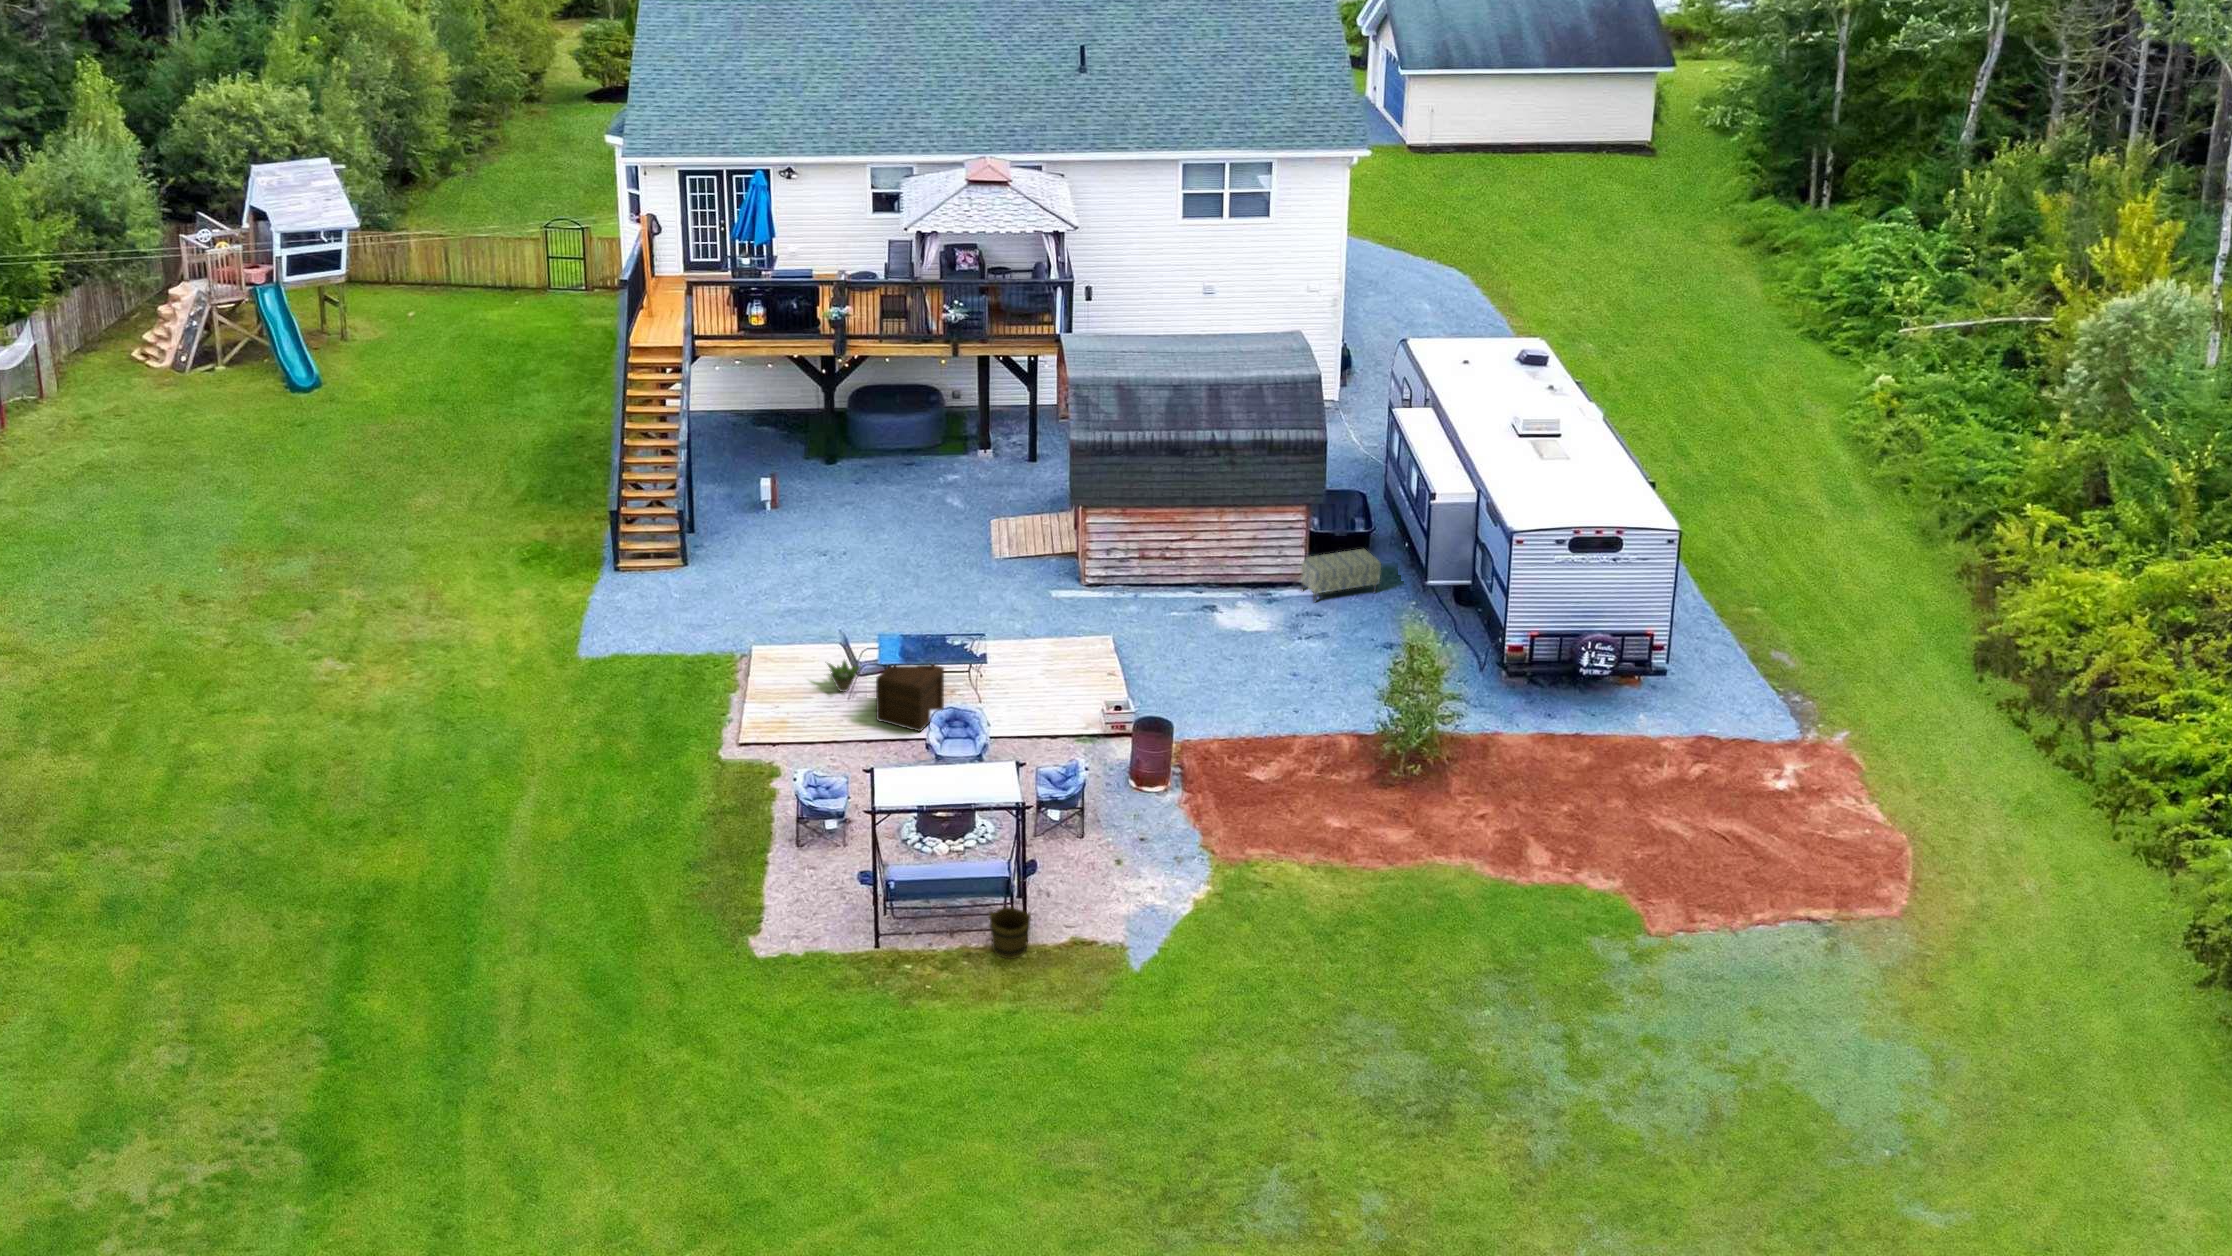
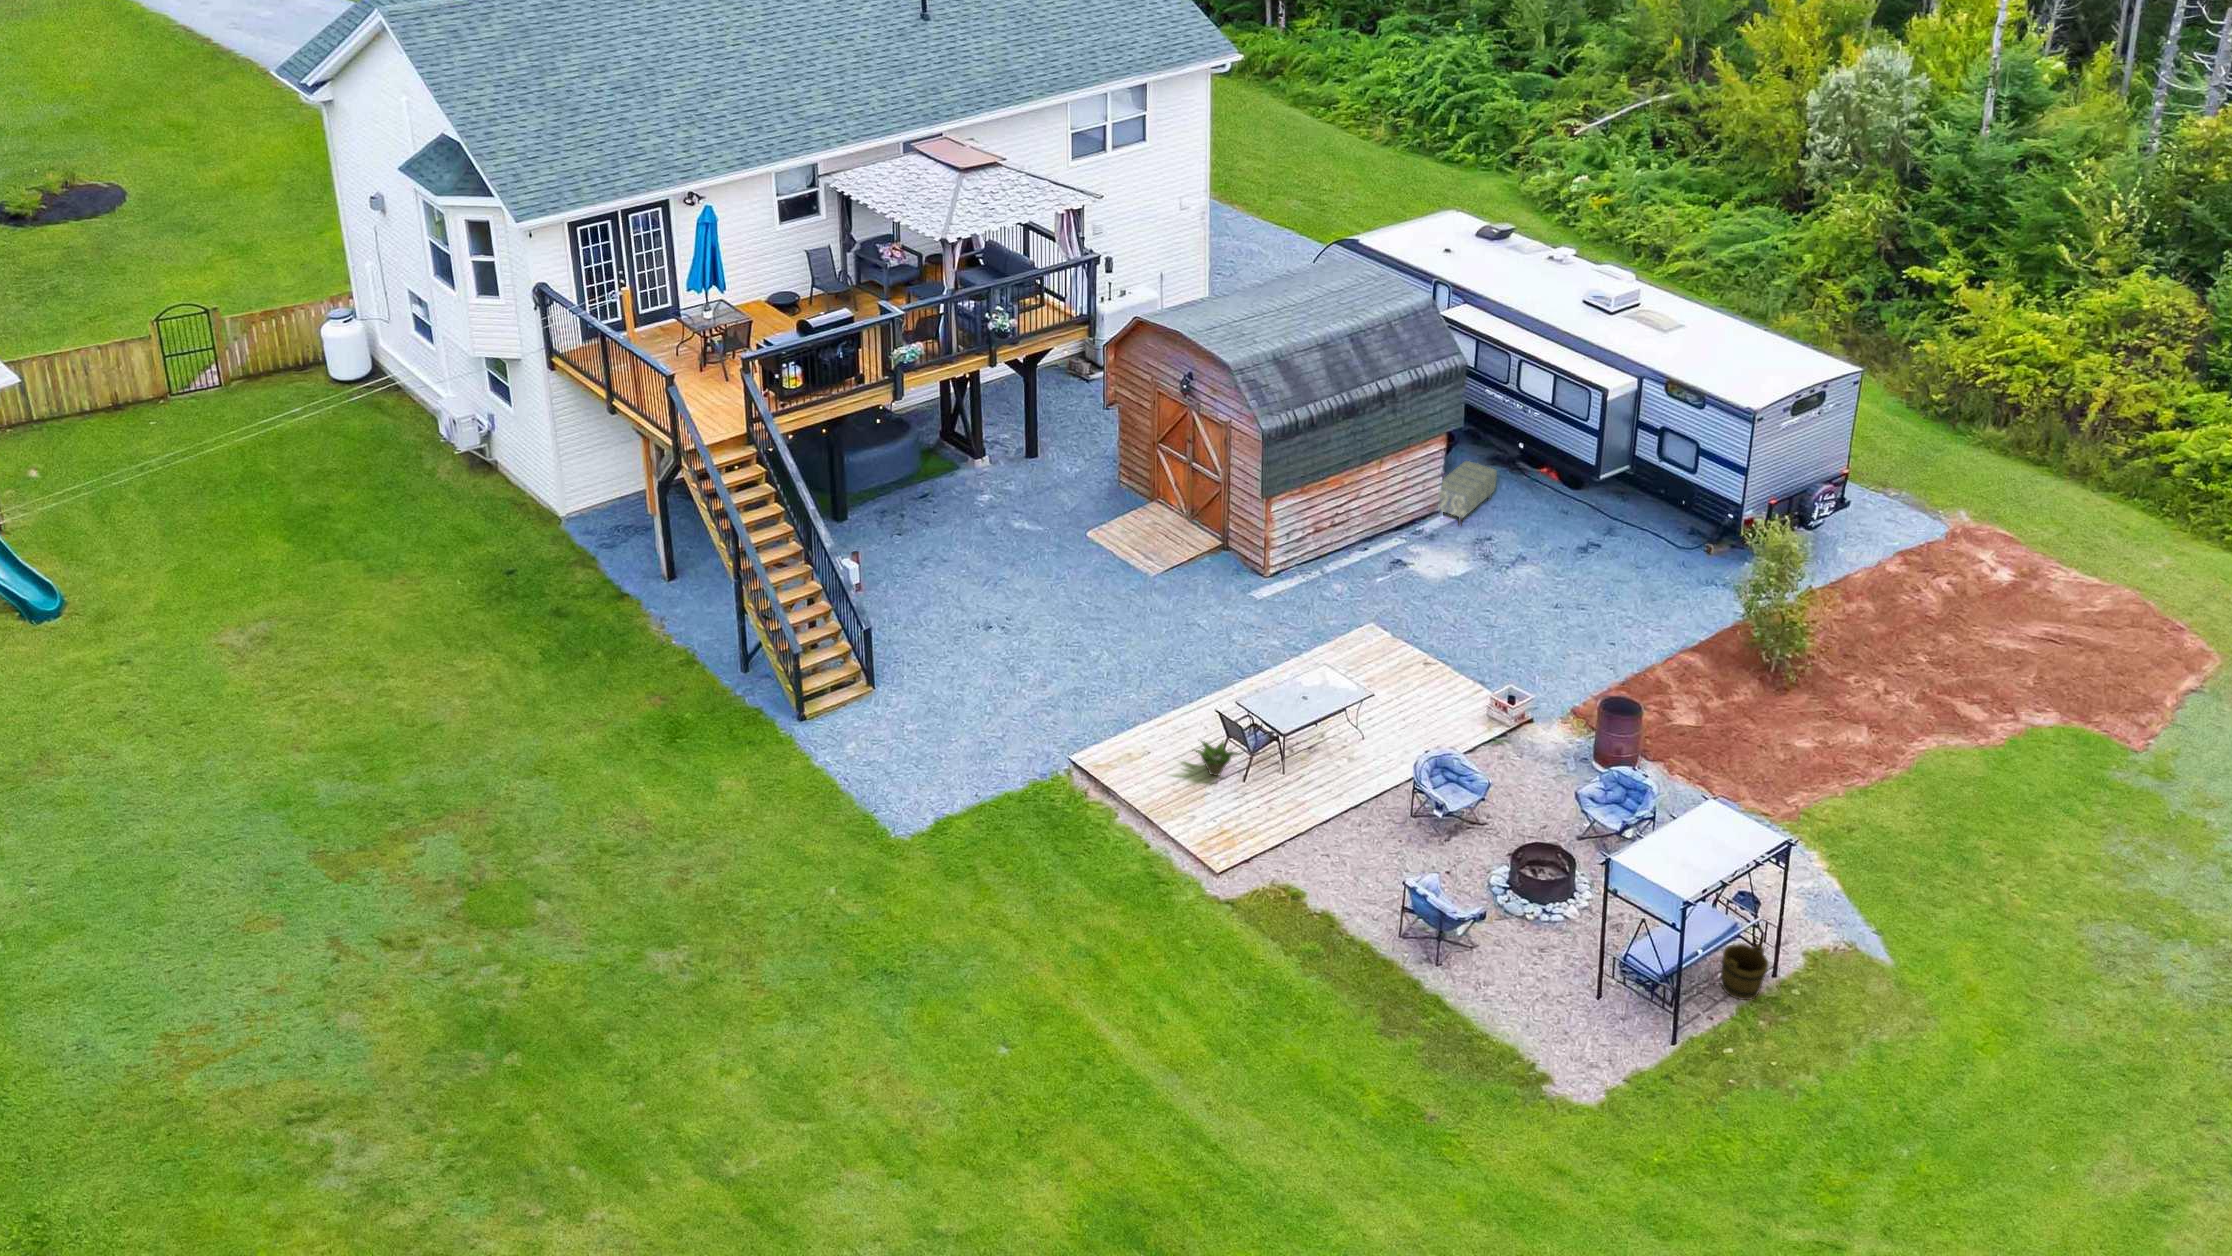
wooden crate: present [876,664,944,731] -> none [1280,714,1353,794]

